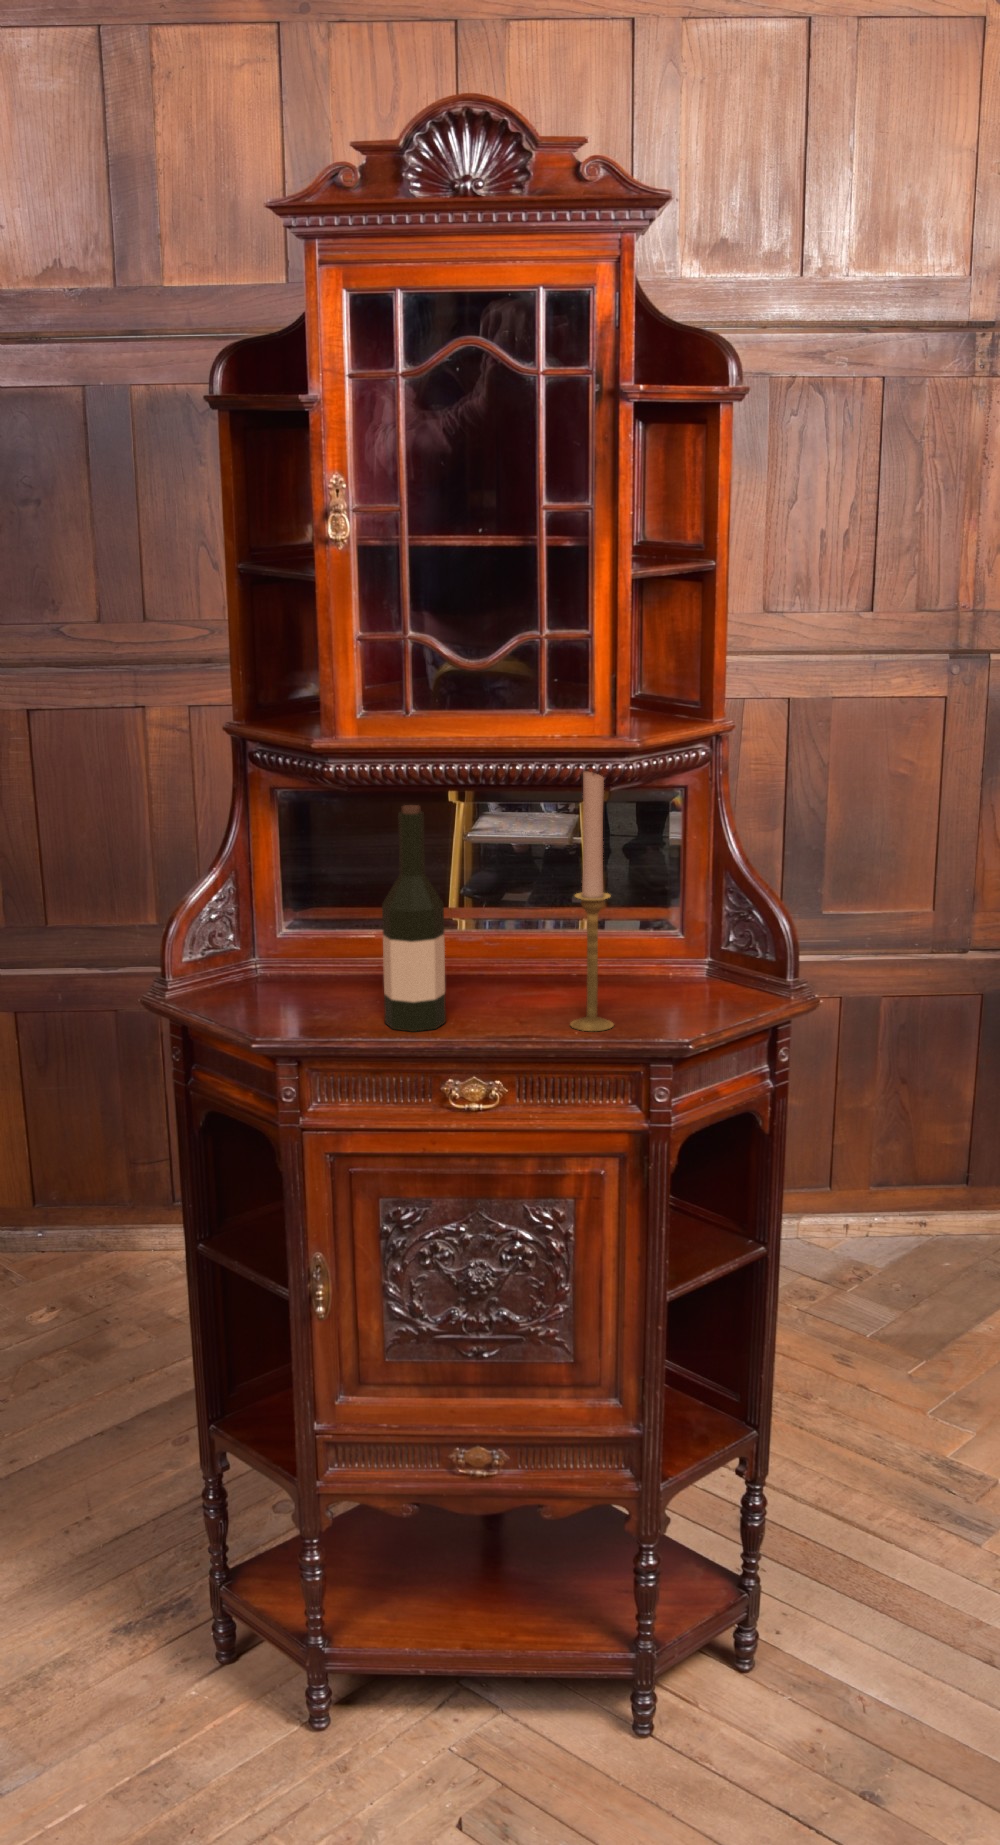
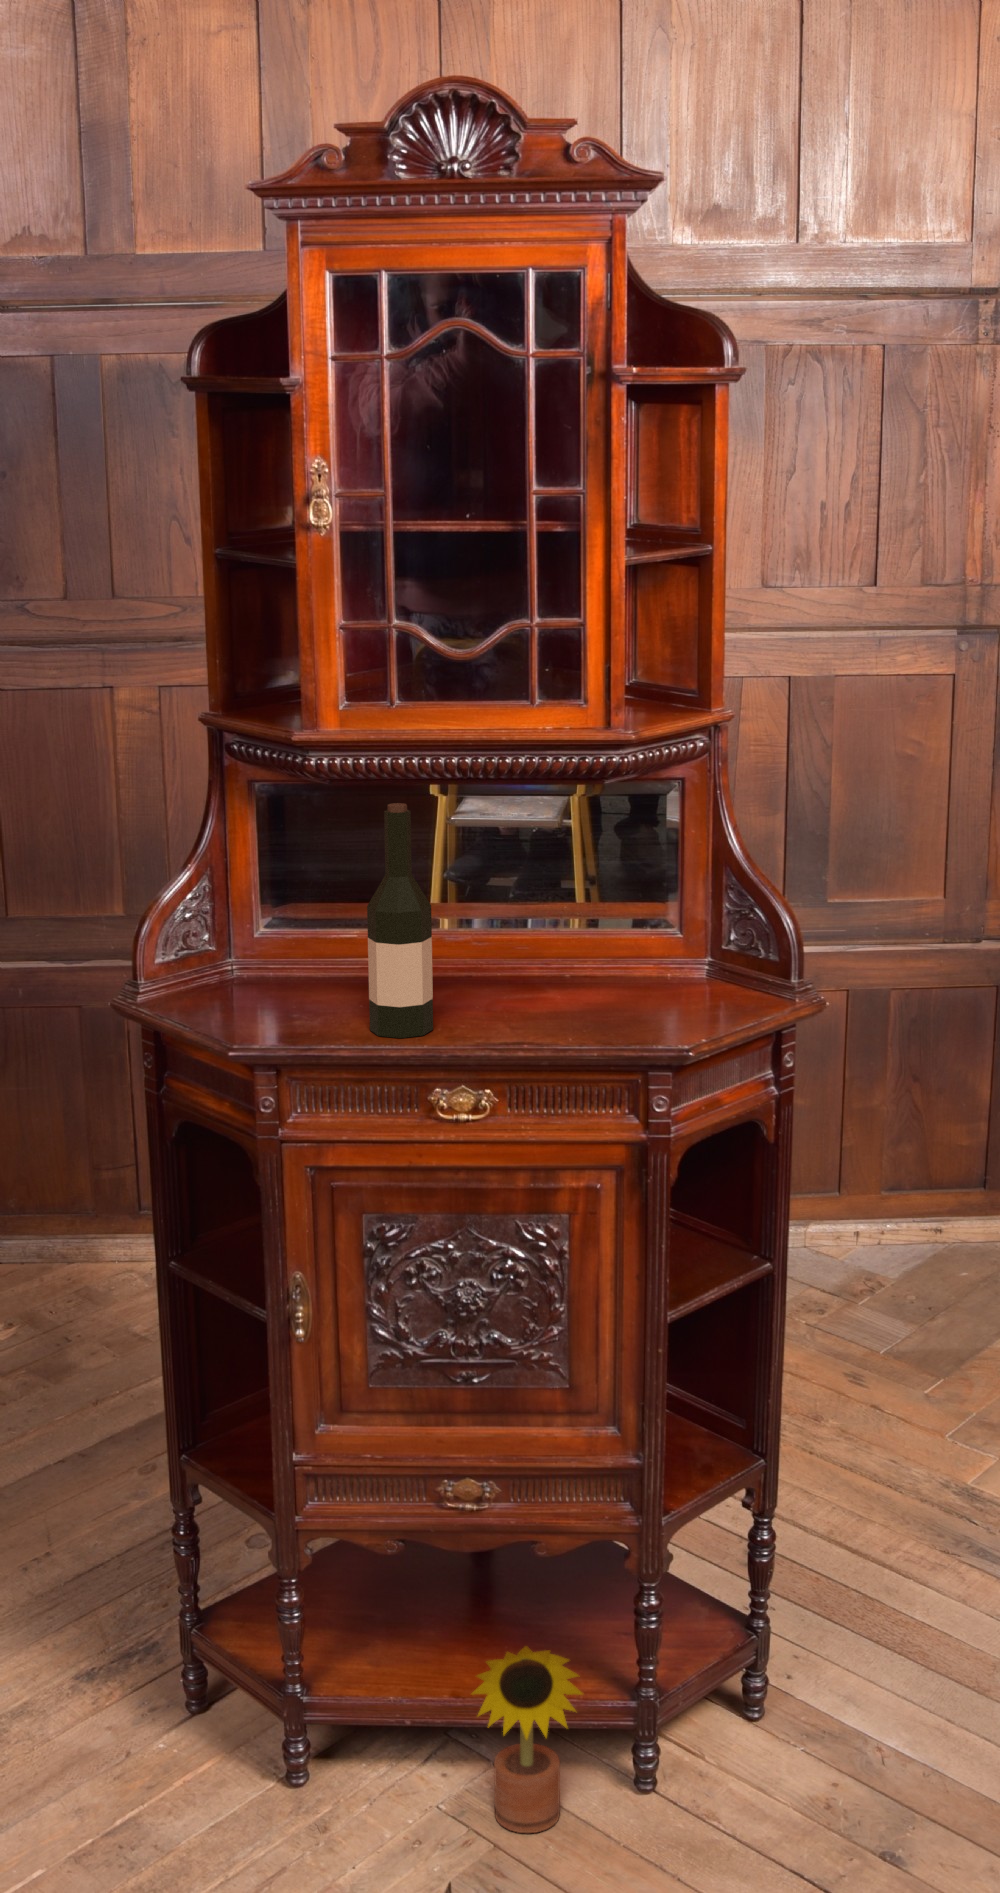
candlestick: present [570,772,614,1031] -> none [562,766,608,1037]
decorative plant: none [479,1617,590,1786] -> present [472,1646,583,1833]

